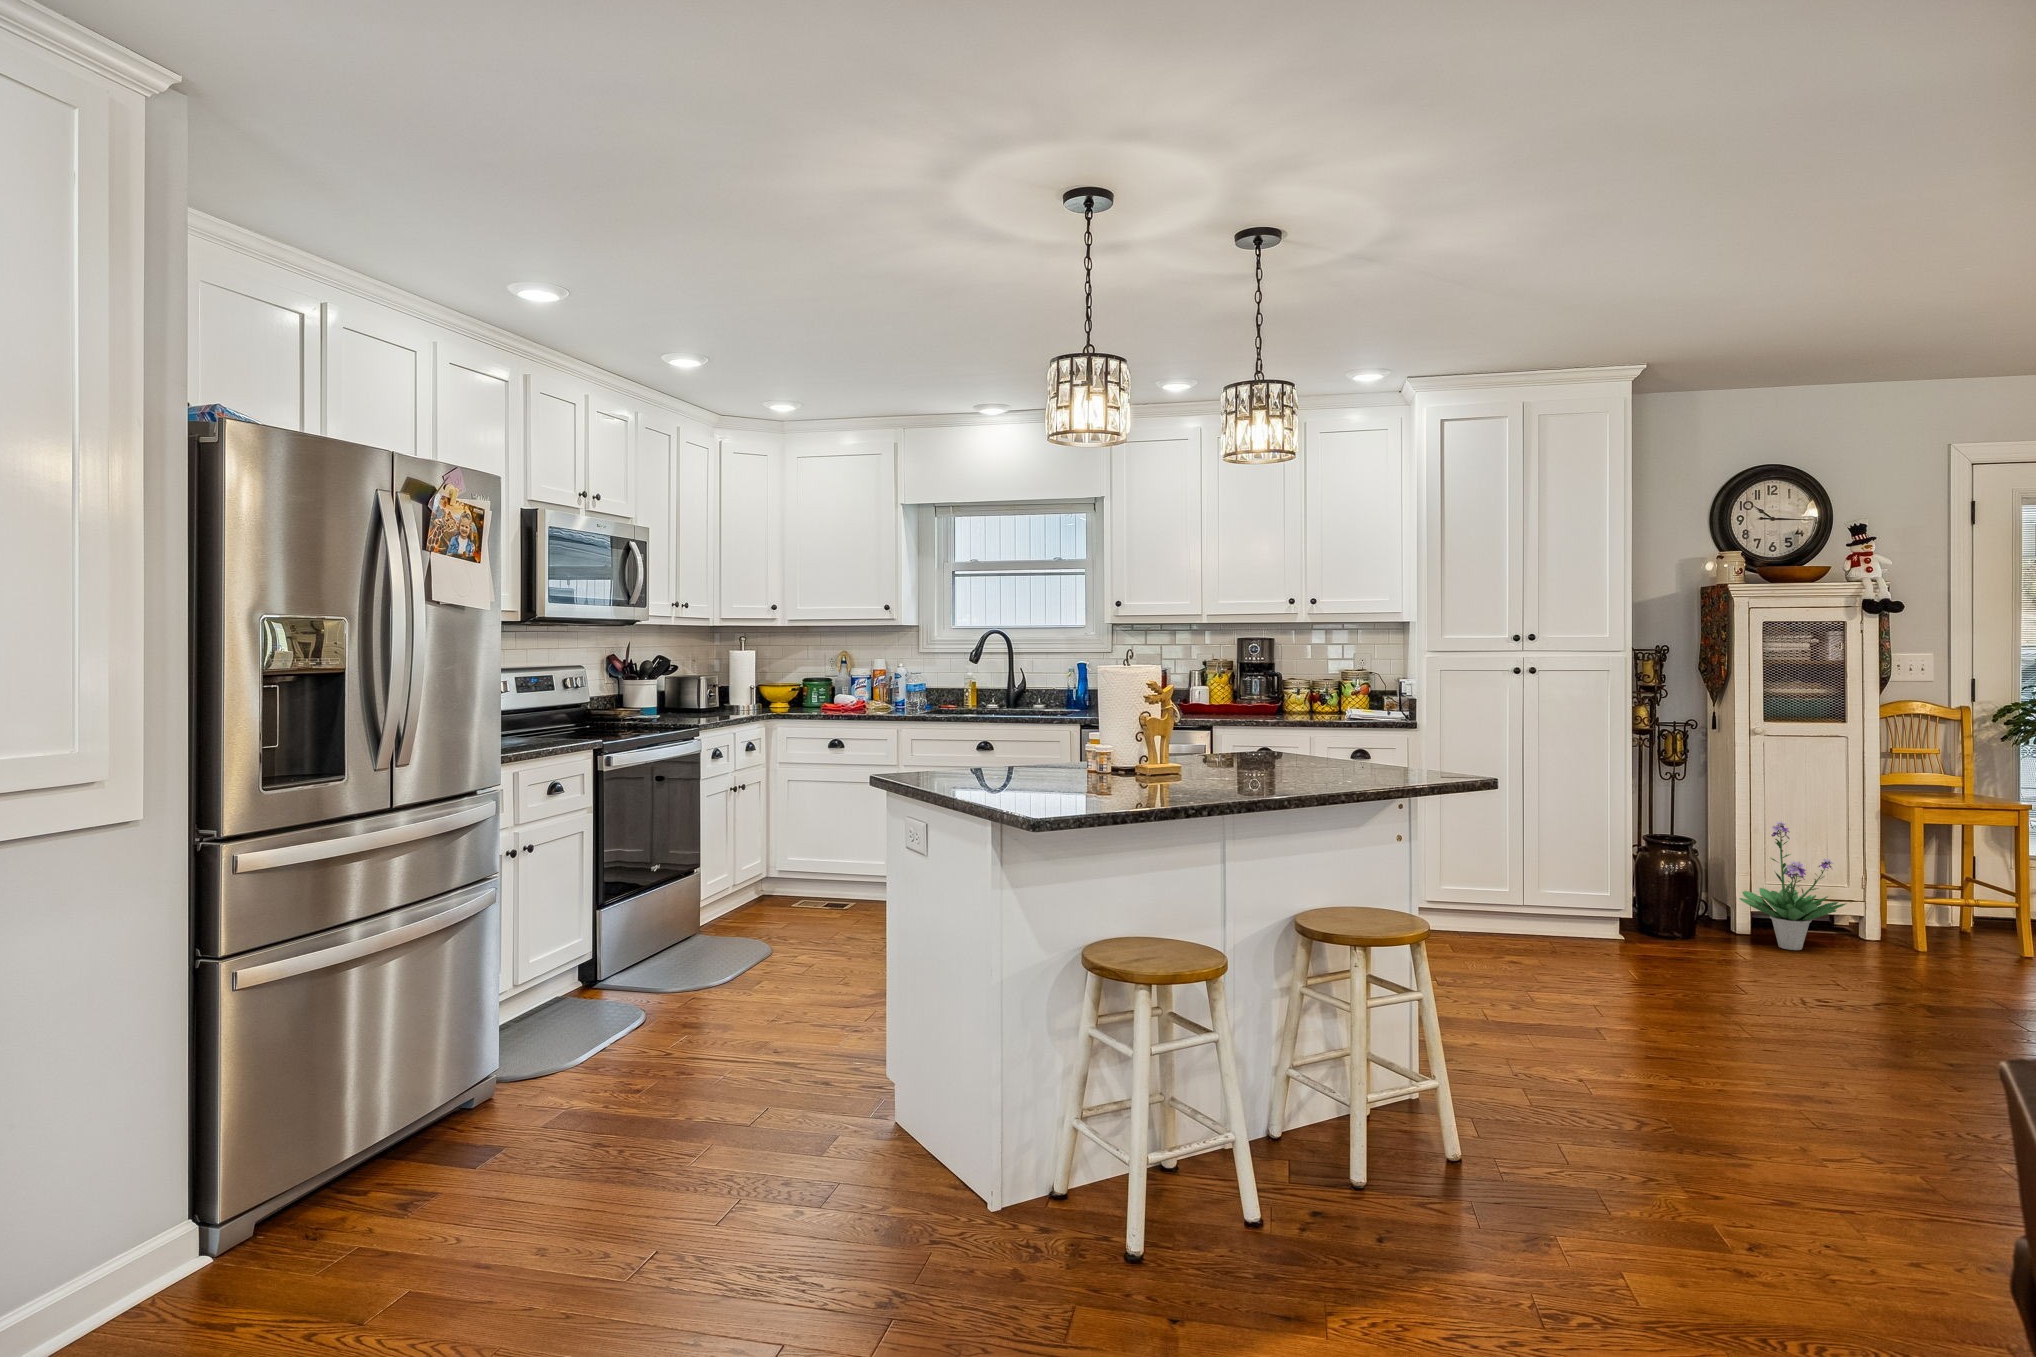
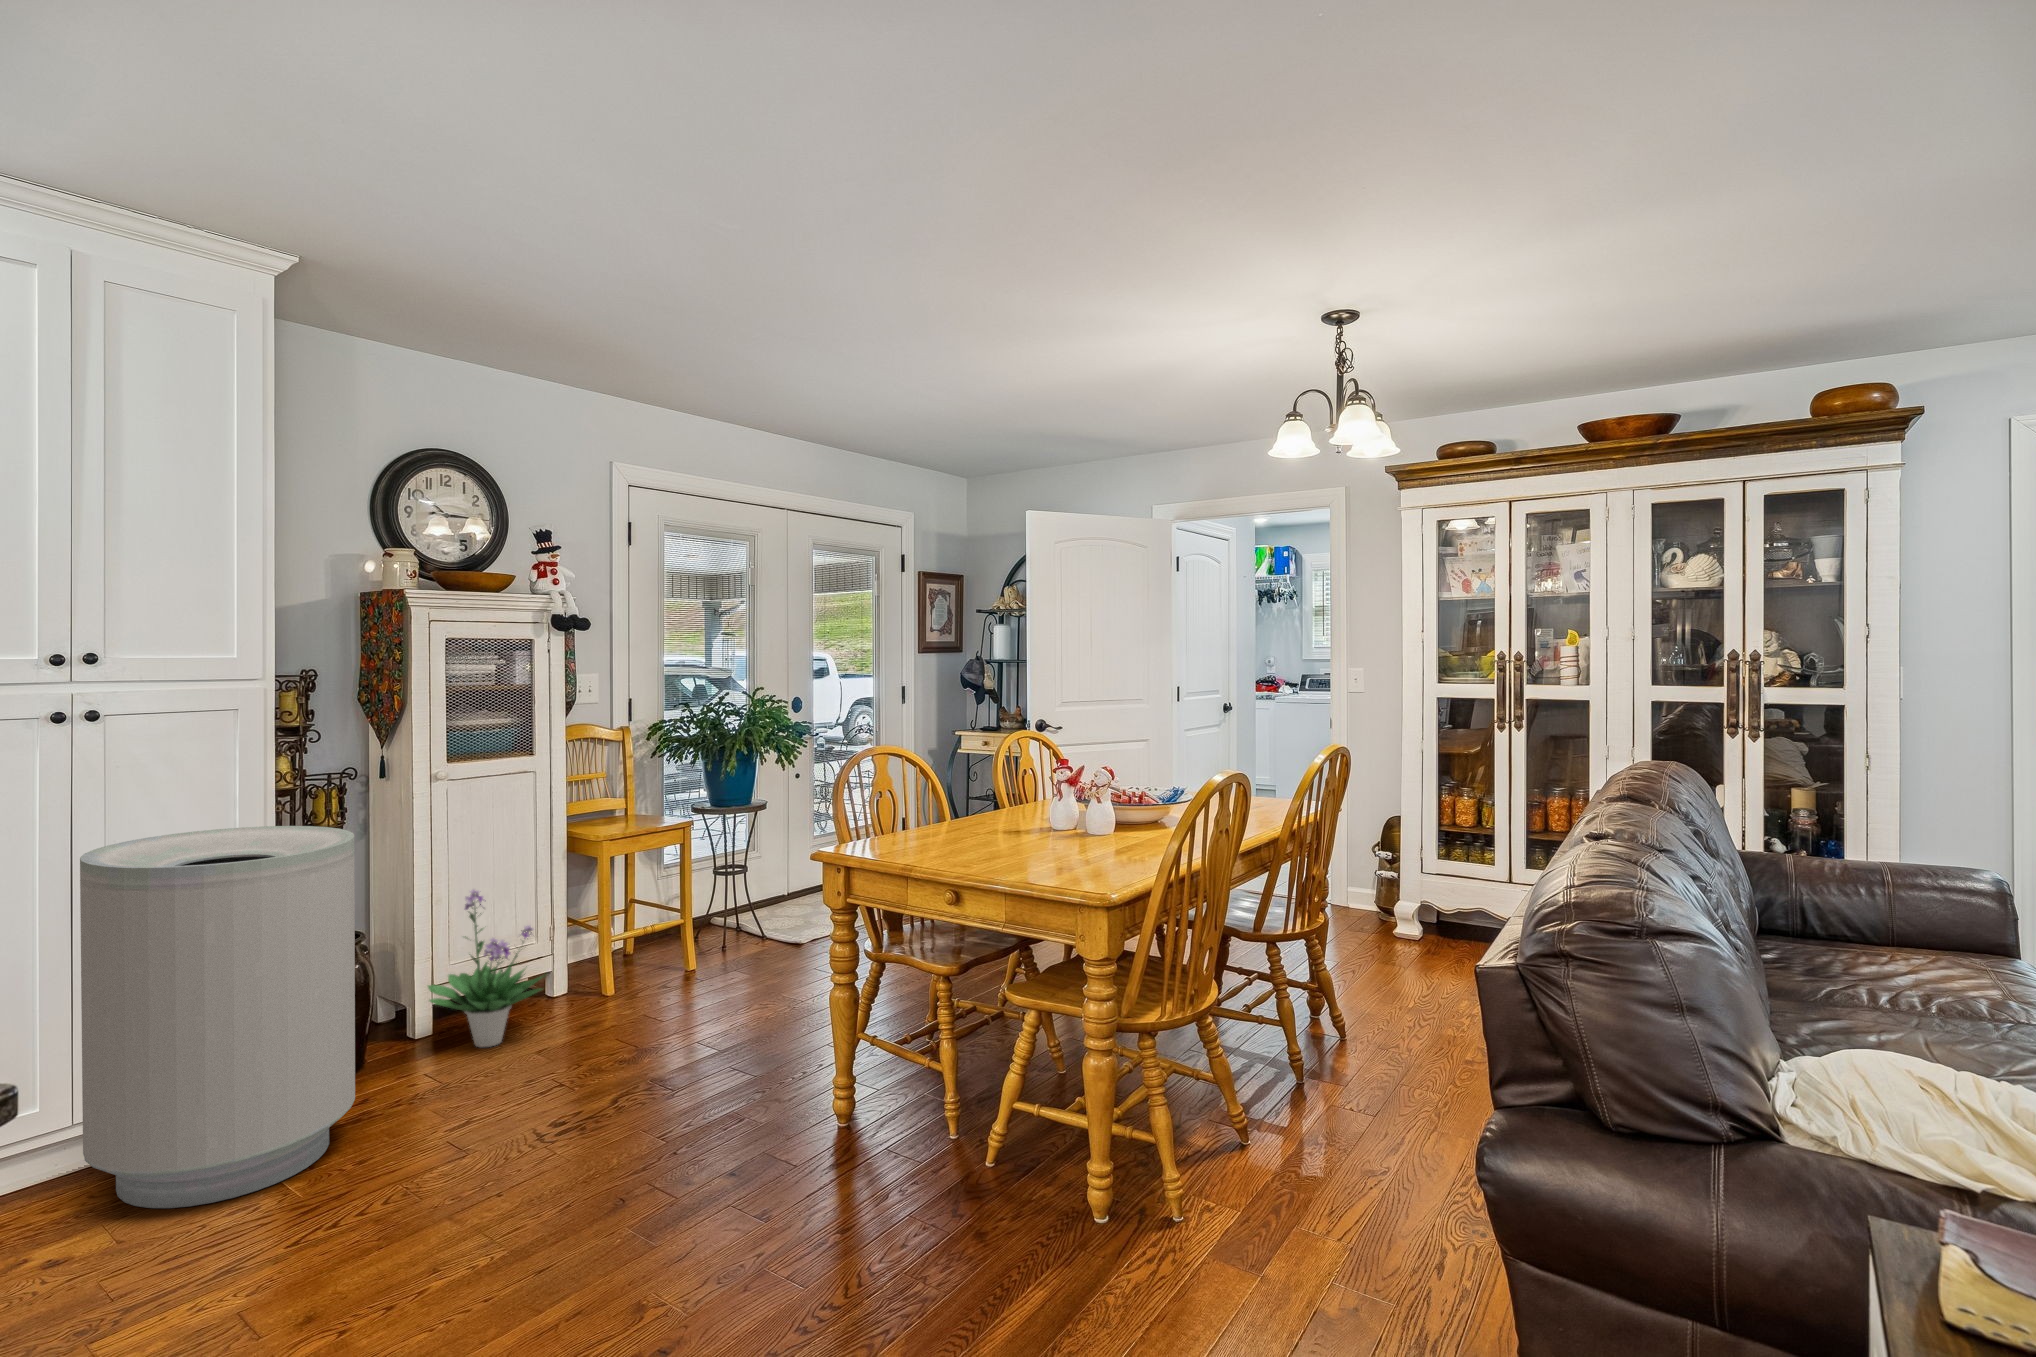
trash can: none [1523,746,1676,969] -> present [80,826,355,1208]

